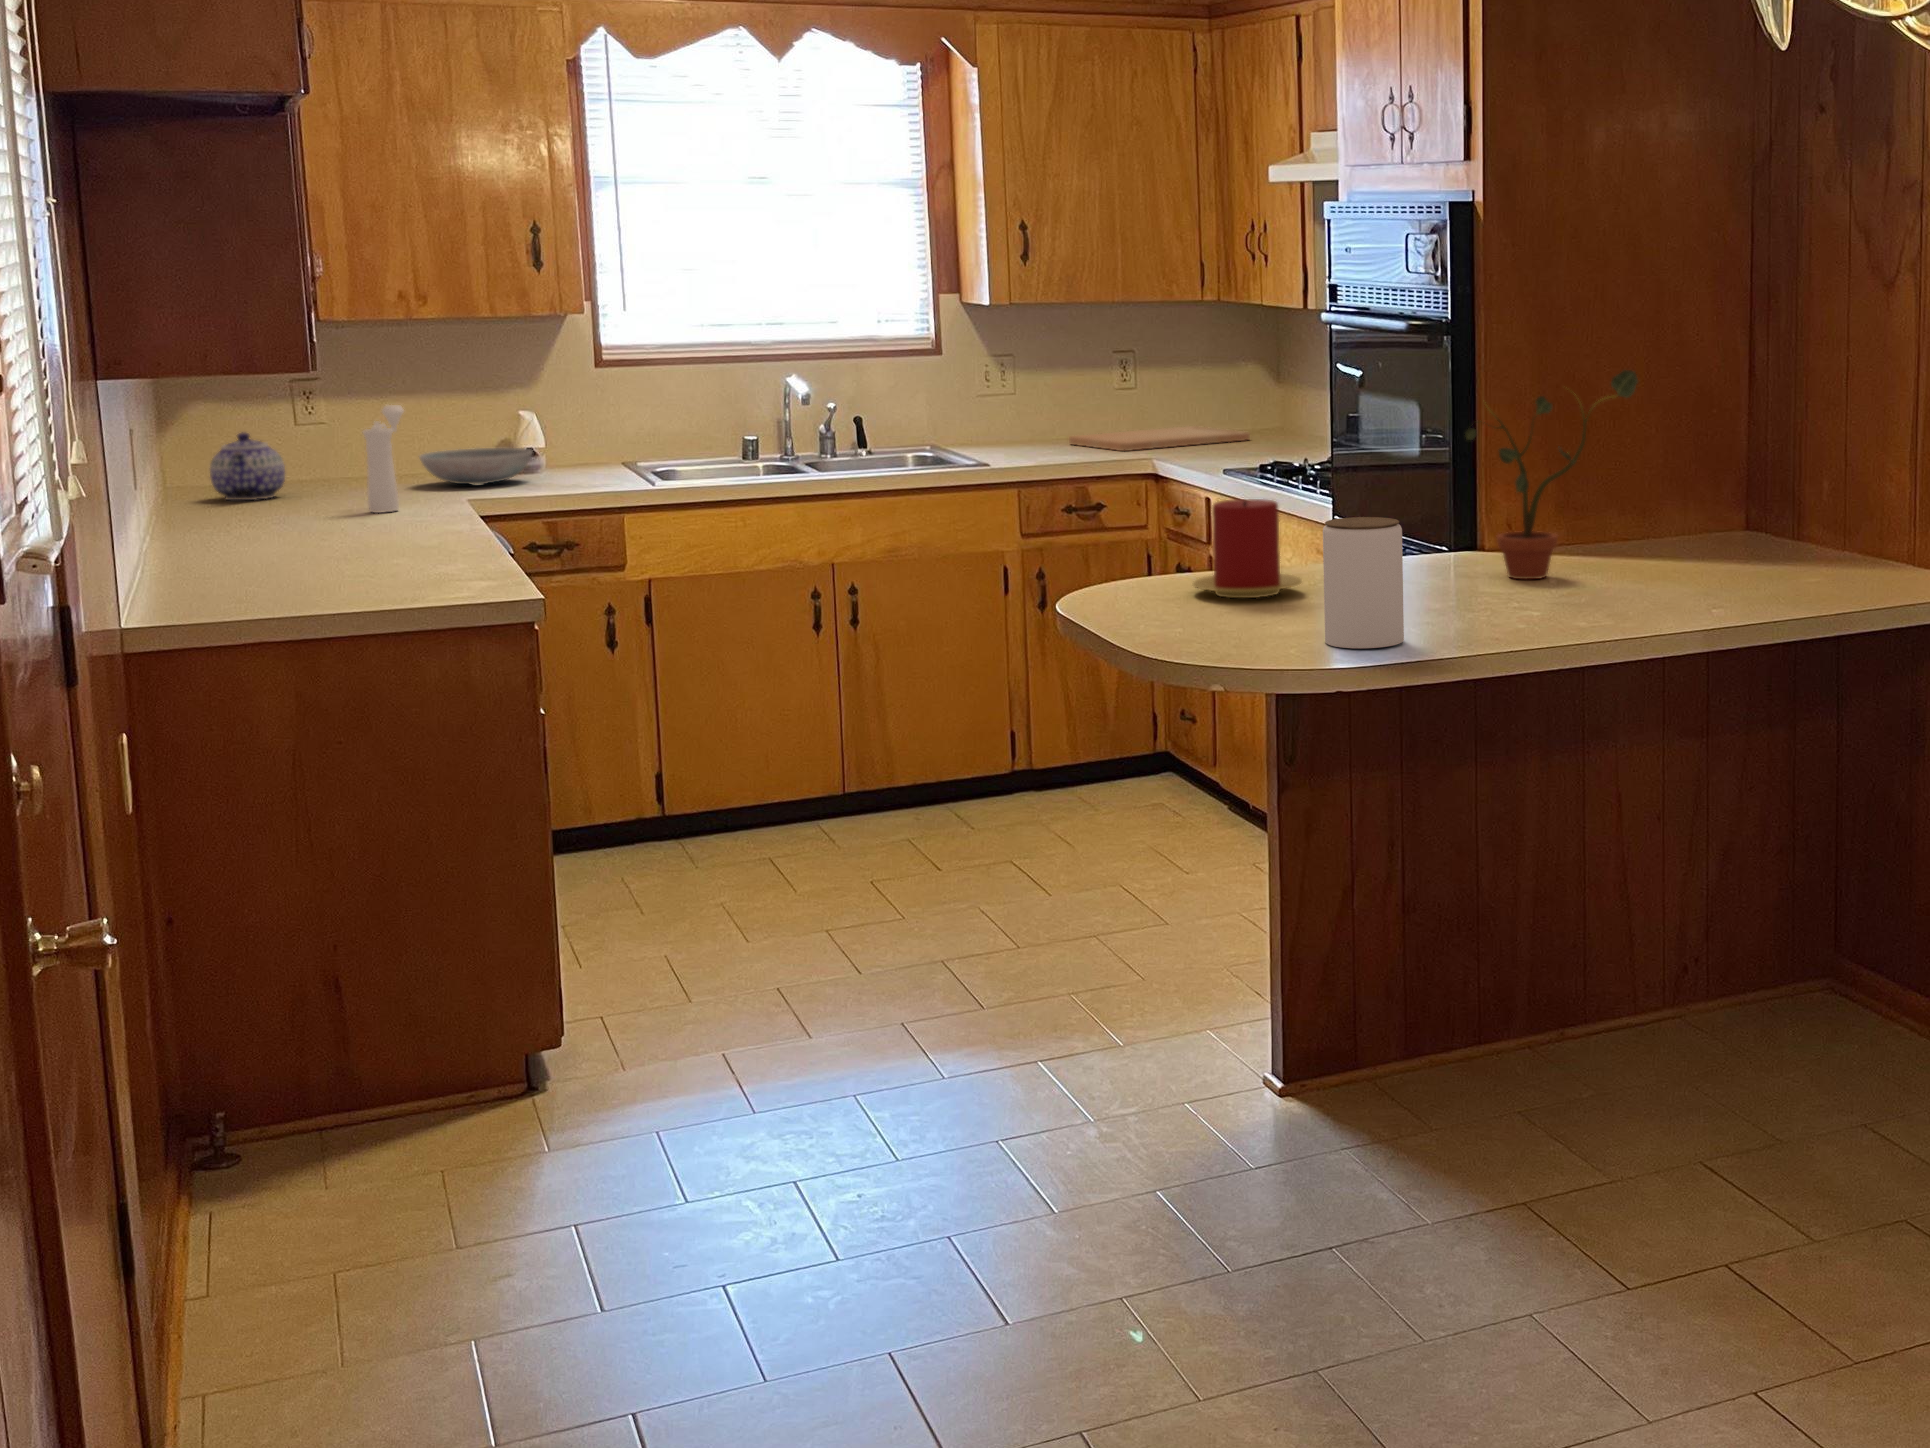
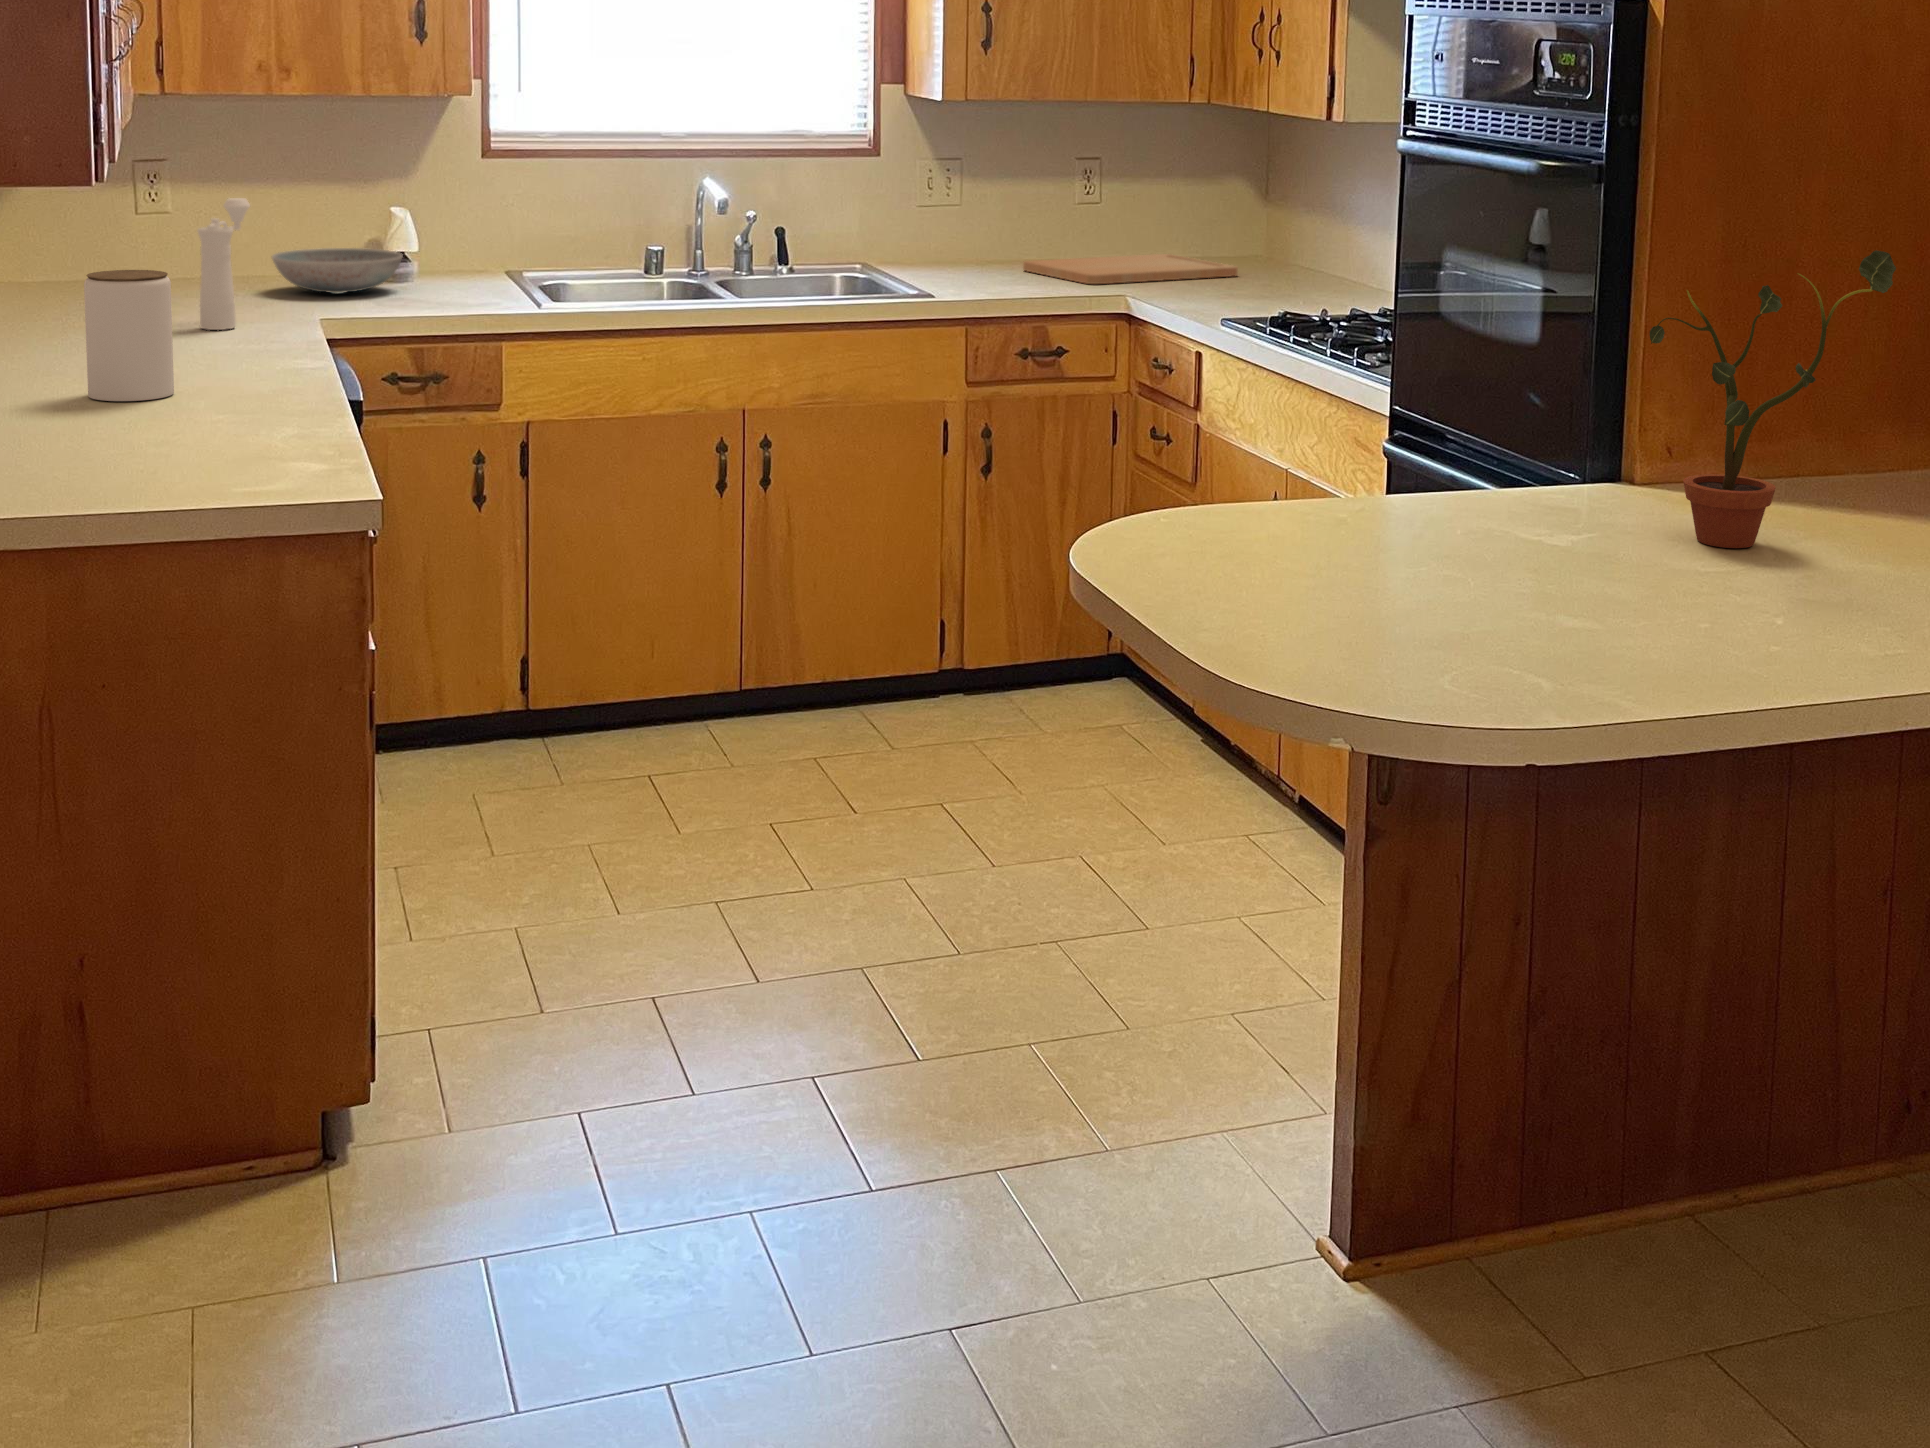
teapot: present [210,432,285,500] -> none [30,220,116,301]
candle: present [1193,499,1302,598] -> none [1259,416,1417,563]
jar: present [1323,517,1404,648] -> present [84,270,174,401]

